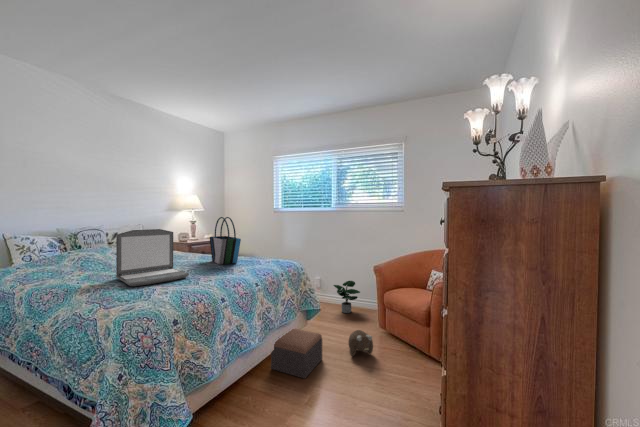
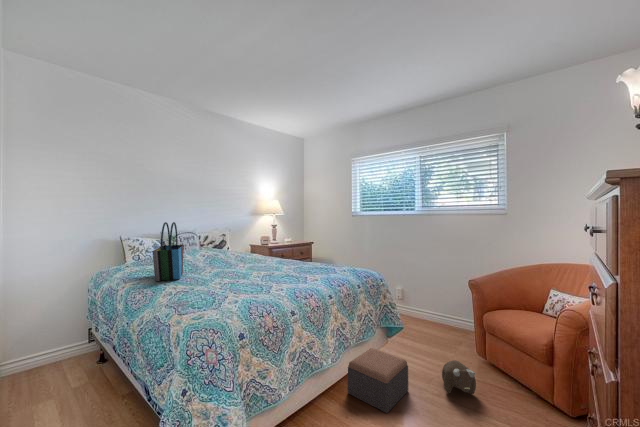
tote bag: present [210,217,241,265] -> present [153,222,184,281]
laptop: present [116,229,189,286] -> none [197,234,261,291]
potted plant: present [333,281,360,313] -> none [421,295,456,334]

